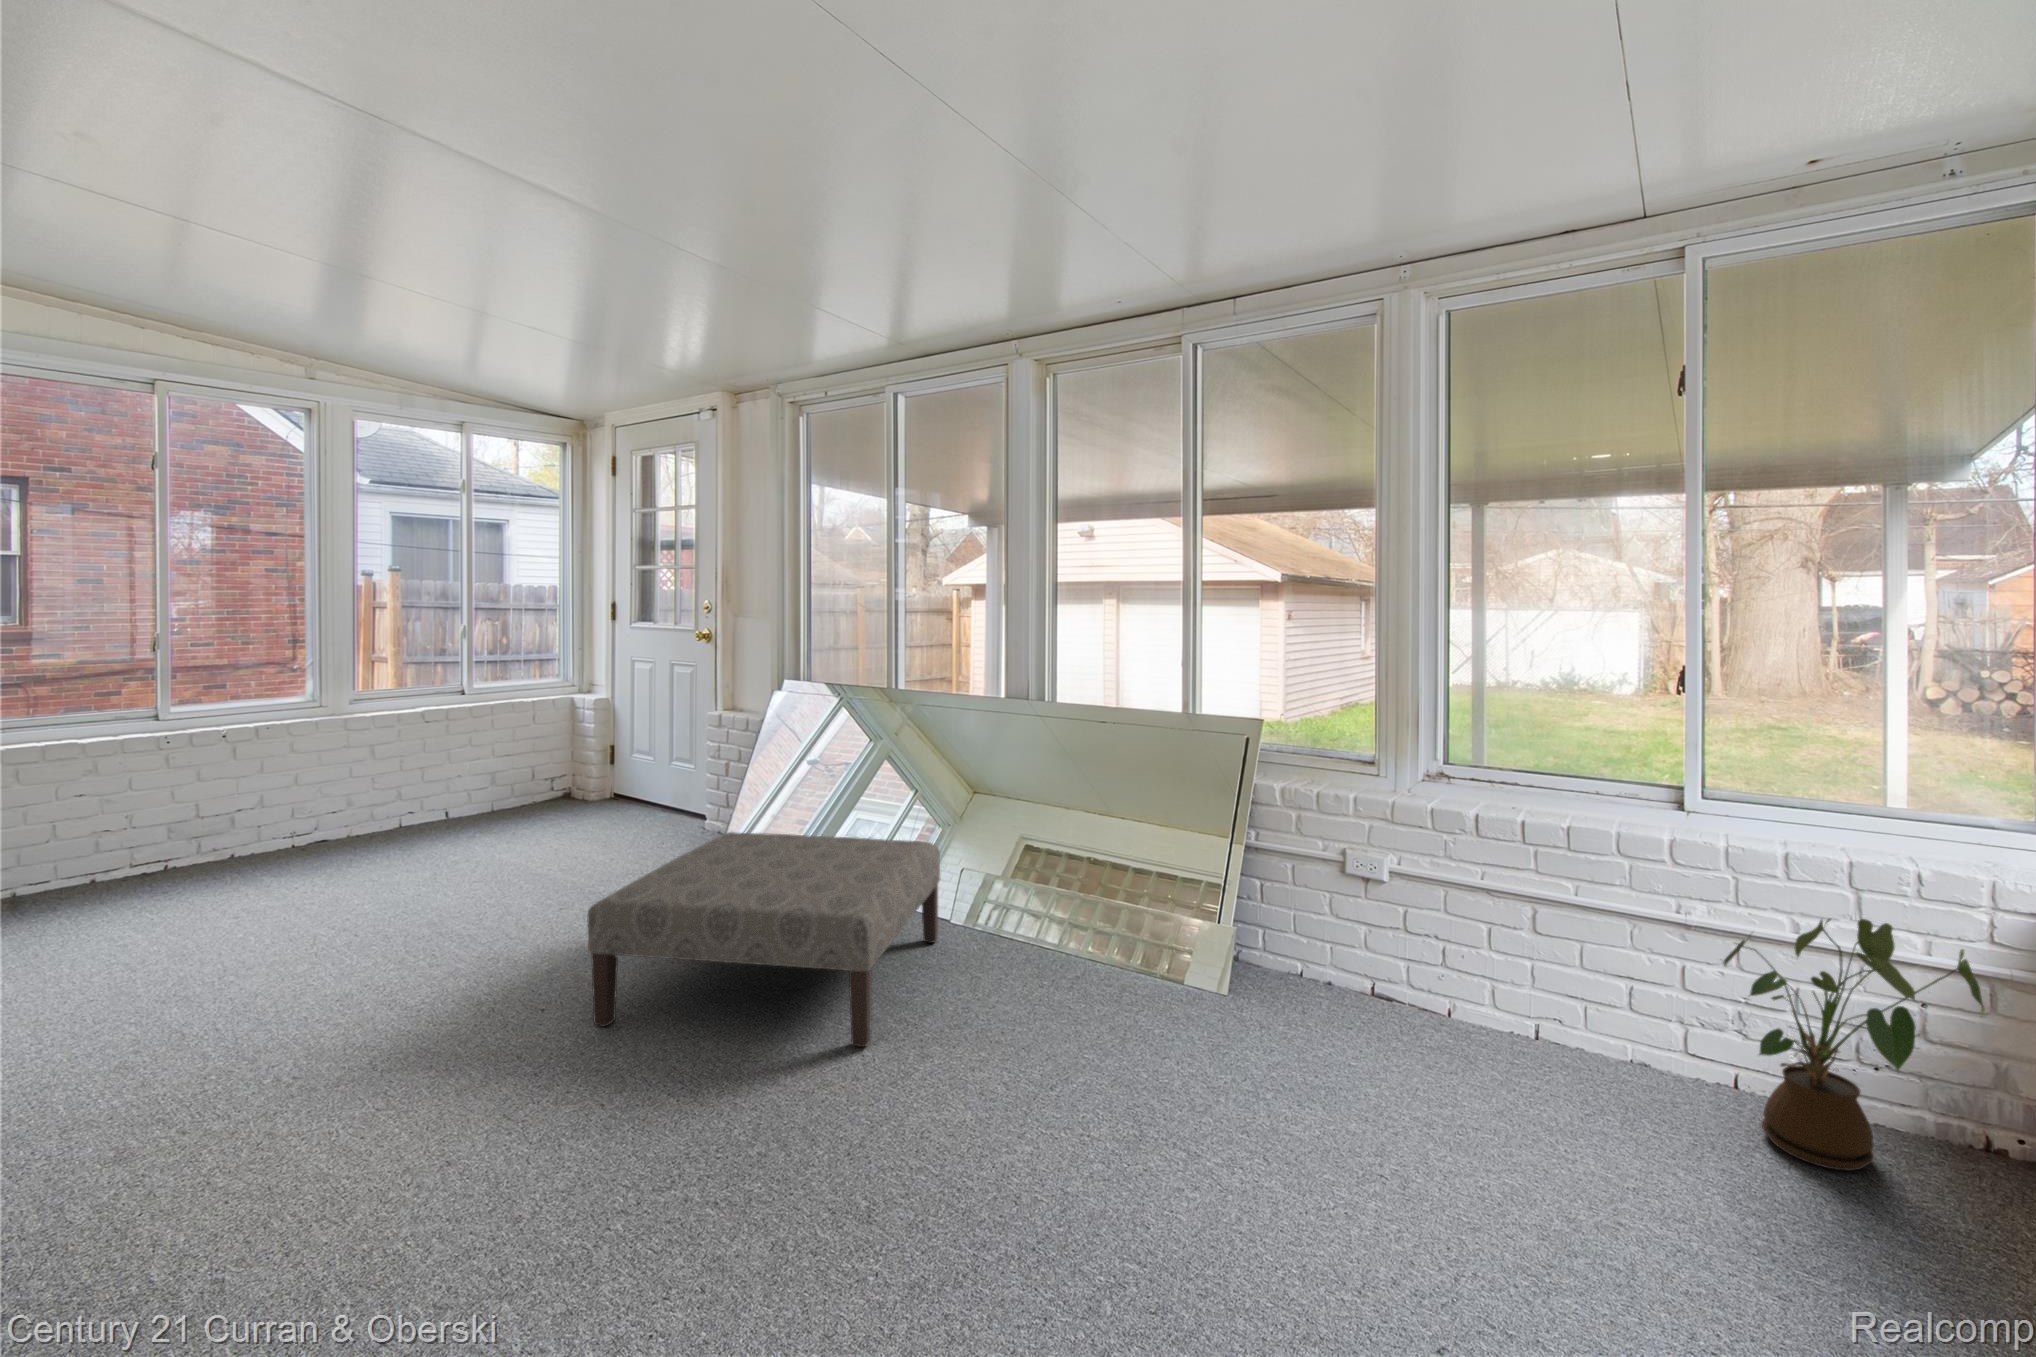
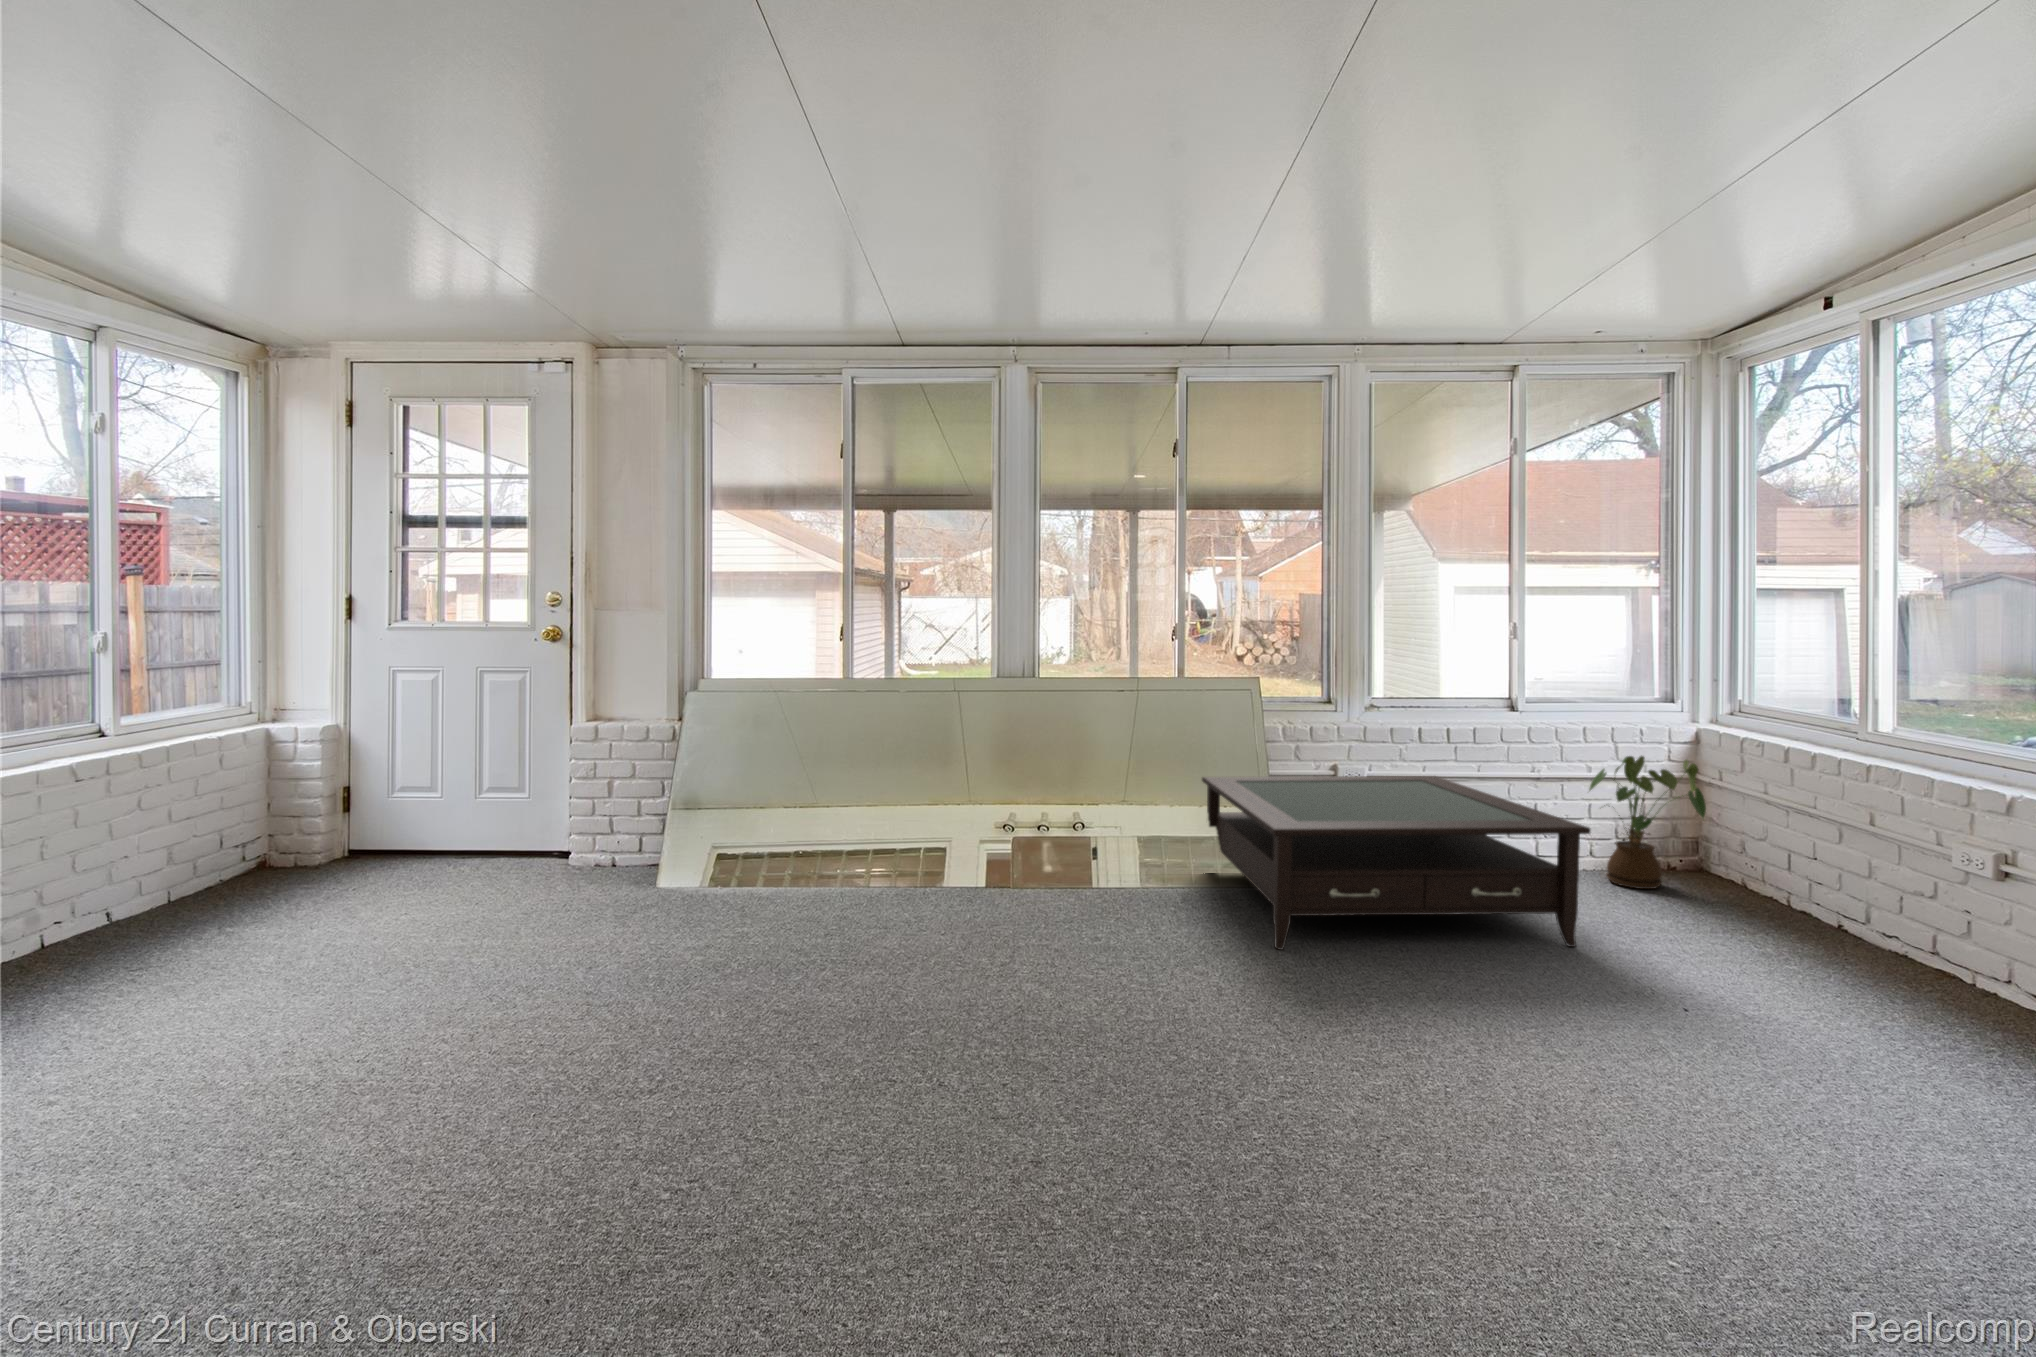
ottoman: present [588,832,940,1047] -> none [831,807,1175,1024]
coffee table: none [1008,836,1501,1201] -> present [1202,776,1590,950]

